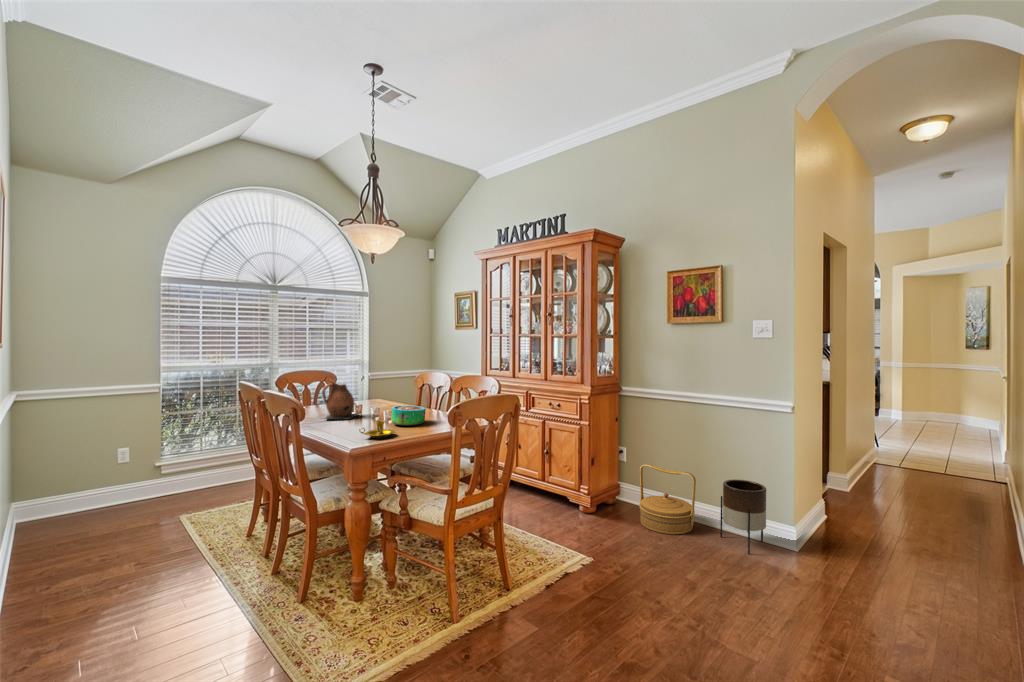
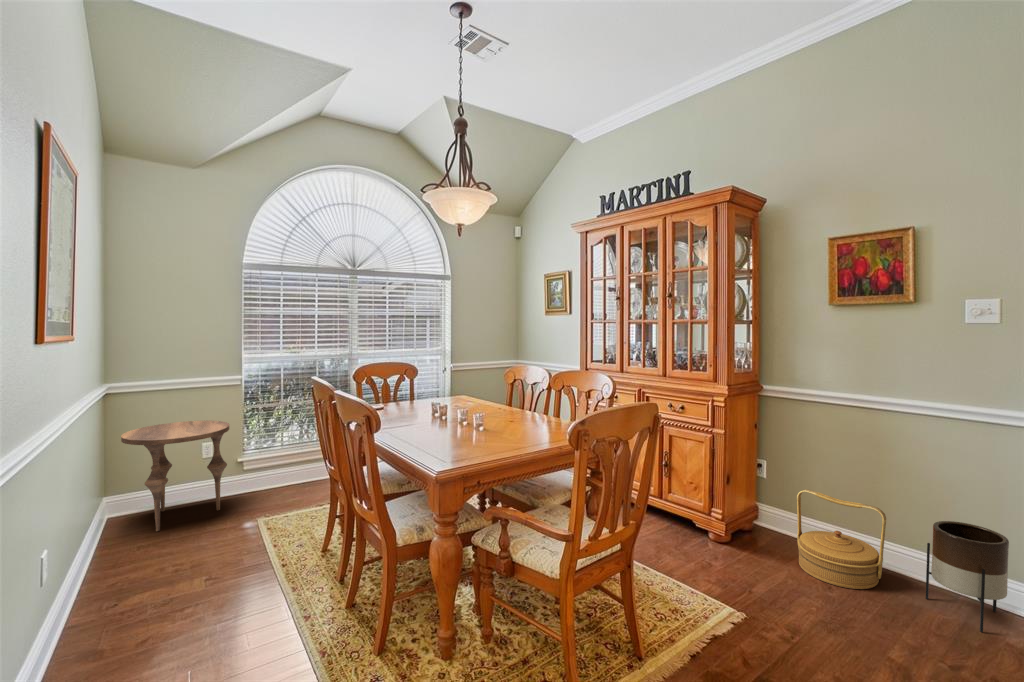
ceramic pitcher: present [322,380,358,419] -> none [403,376,445,424]
decorative bowl: present [391,406,425,426] -> none [483,409,524,435]
candlestick: present [359,421,395,439] -> none [446,431,490,454]
side table: none [36,426,149,531] -> present [121,420,229,531]

